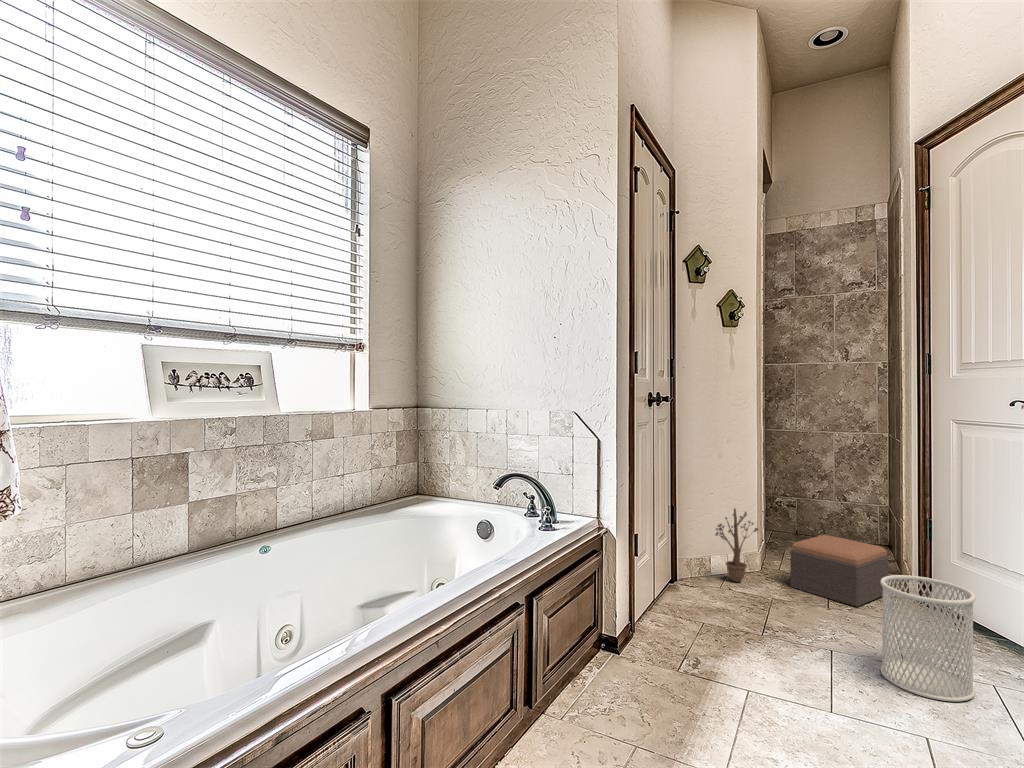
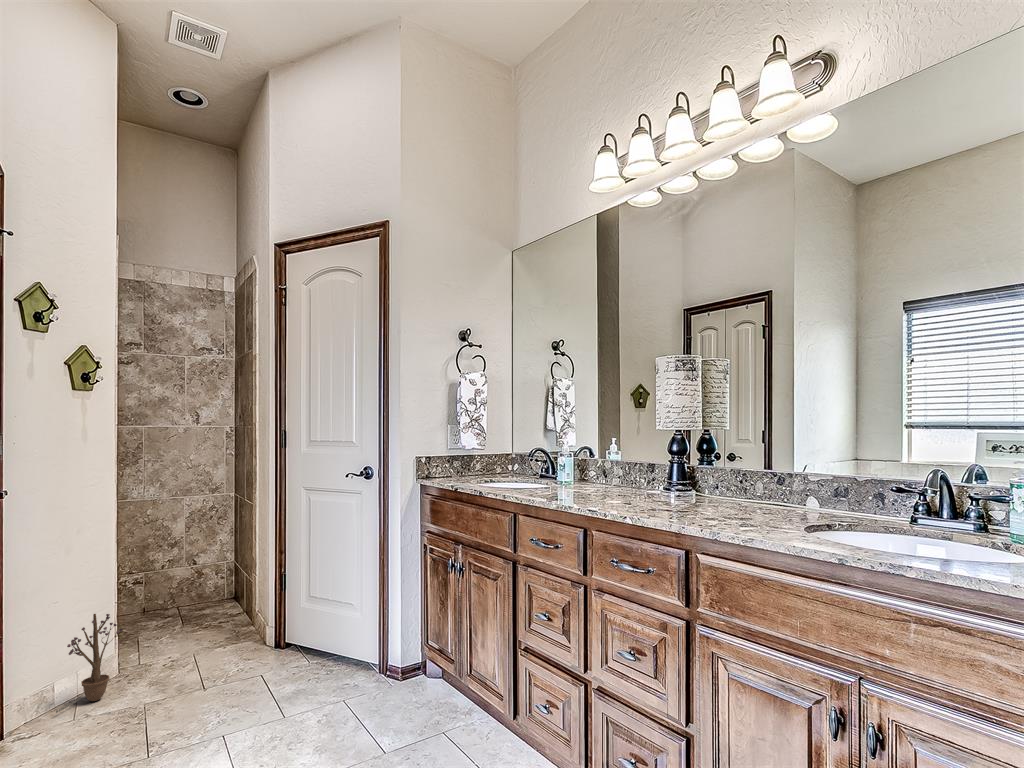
footstool: present [790,535,889,607] -> none [159,609,251,681]
wastebasket: present [880,575,976,702] -> none [268,632,338,742]

